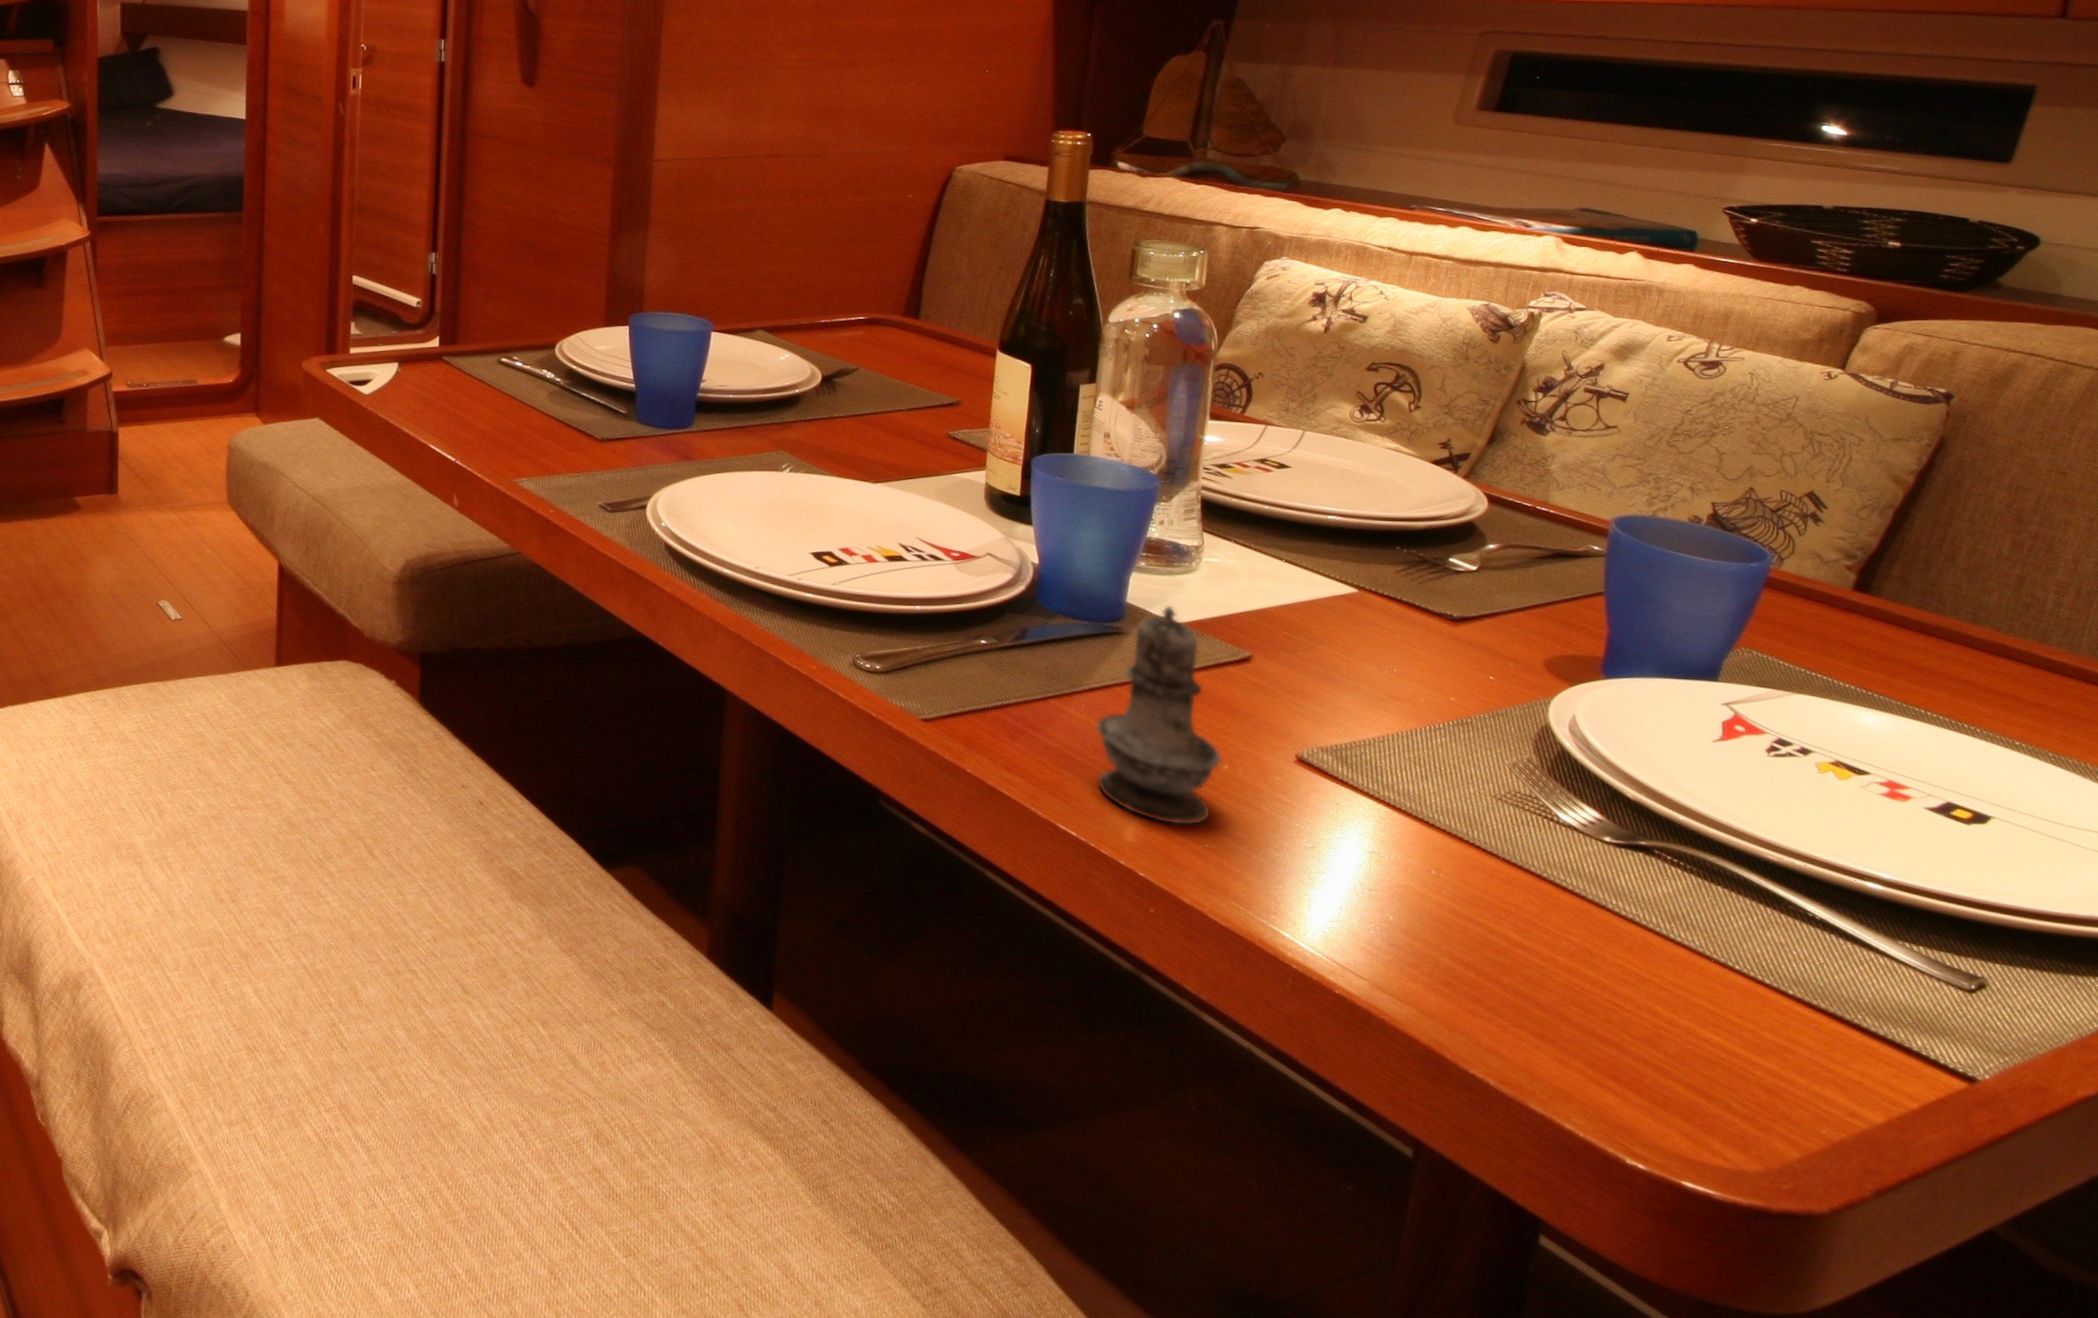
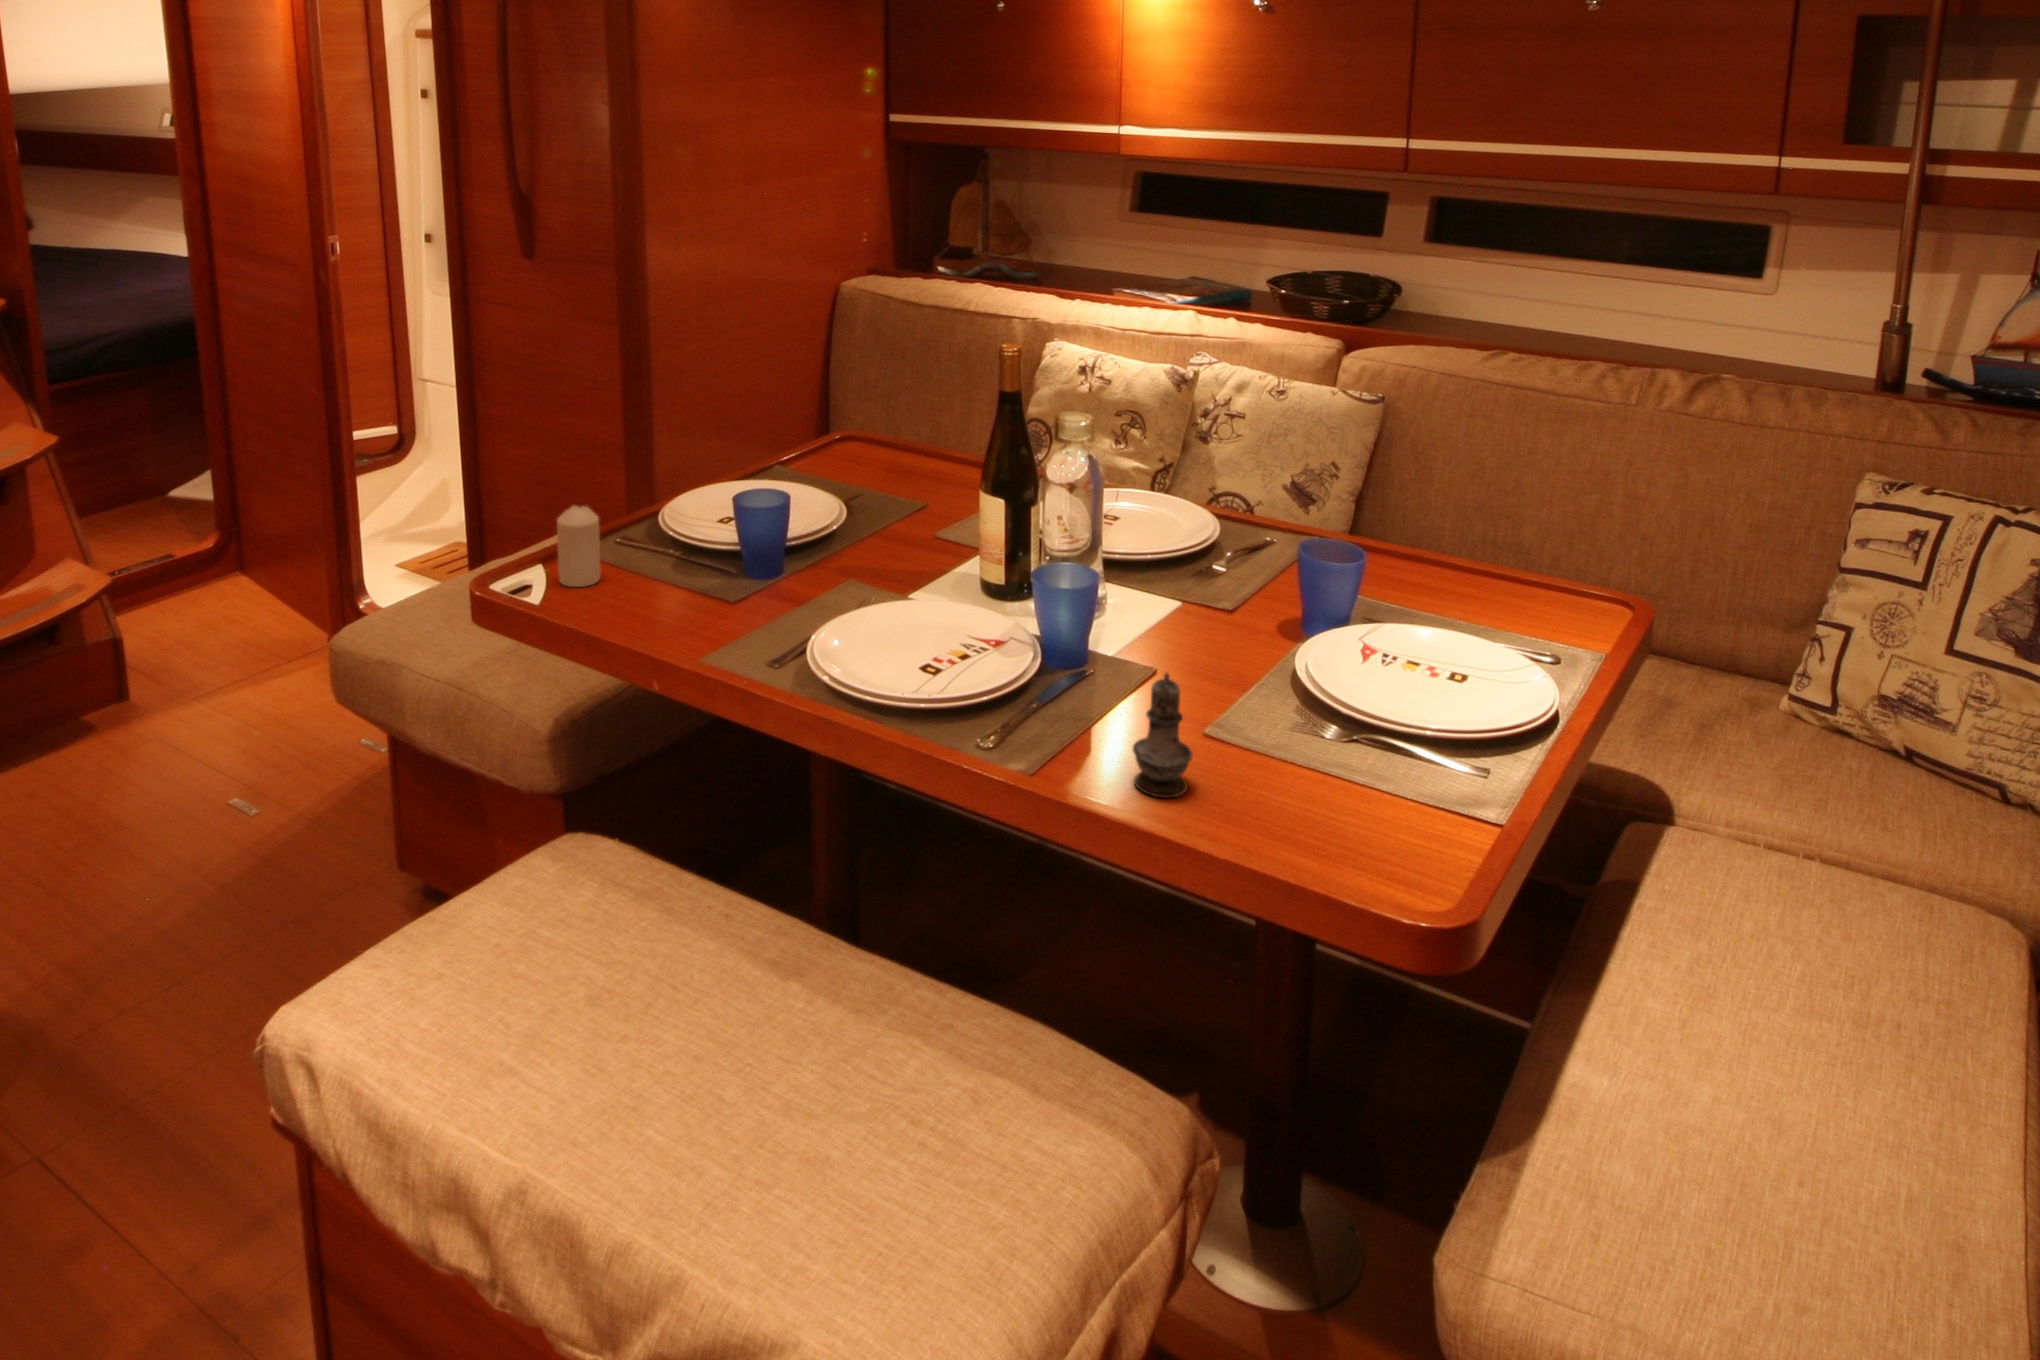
candle: none [404,294,455,388] -> present [557,506,600,587]

